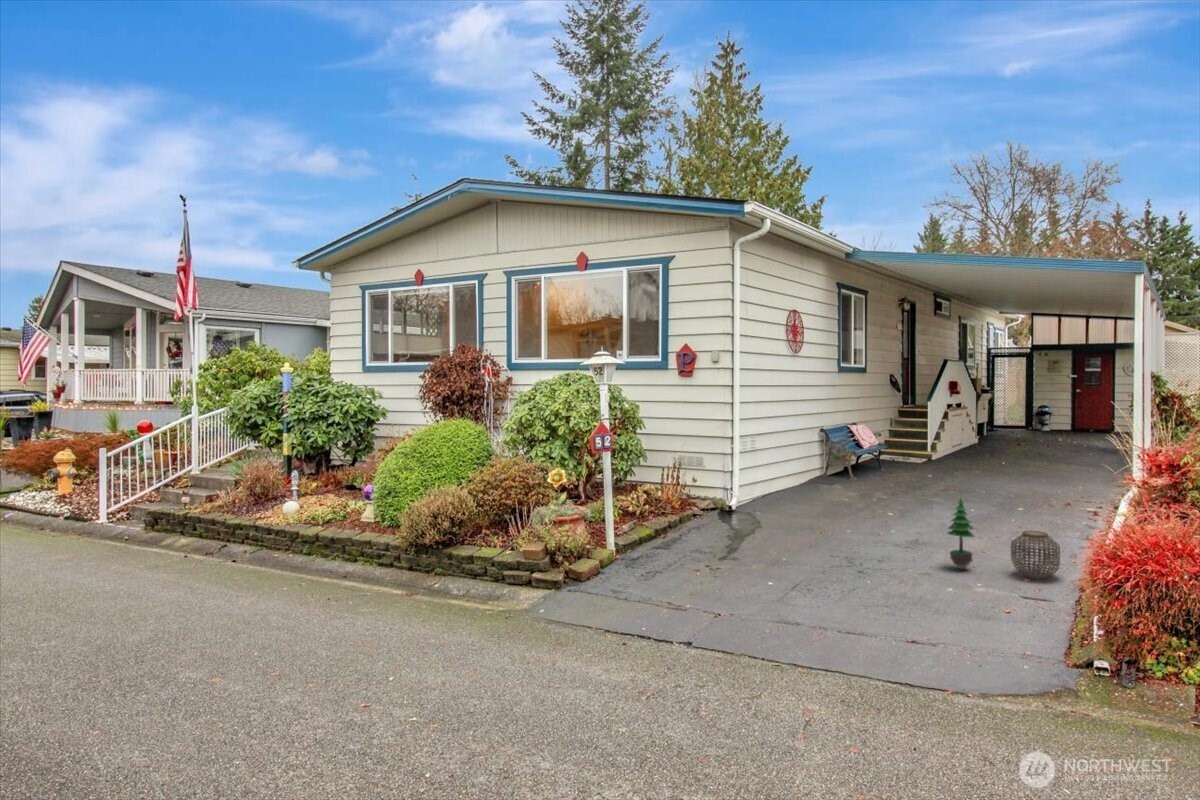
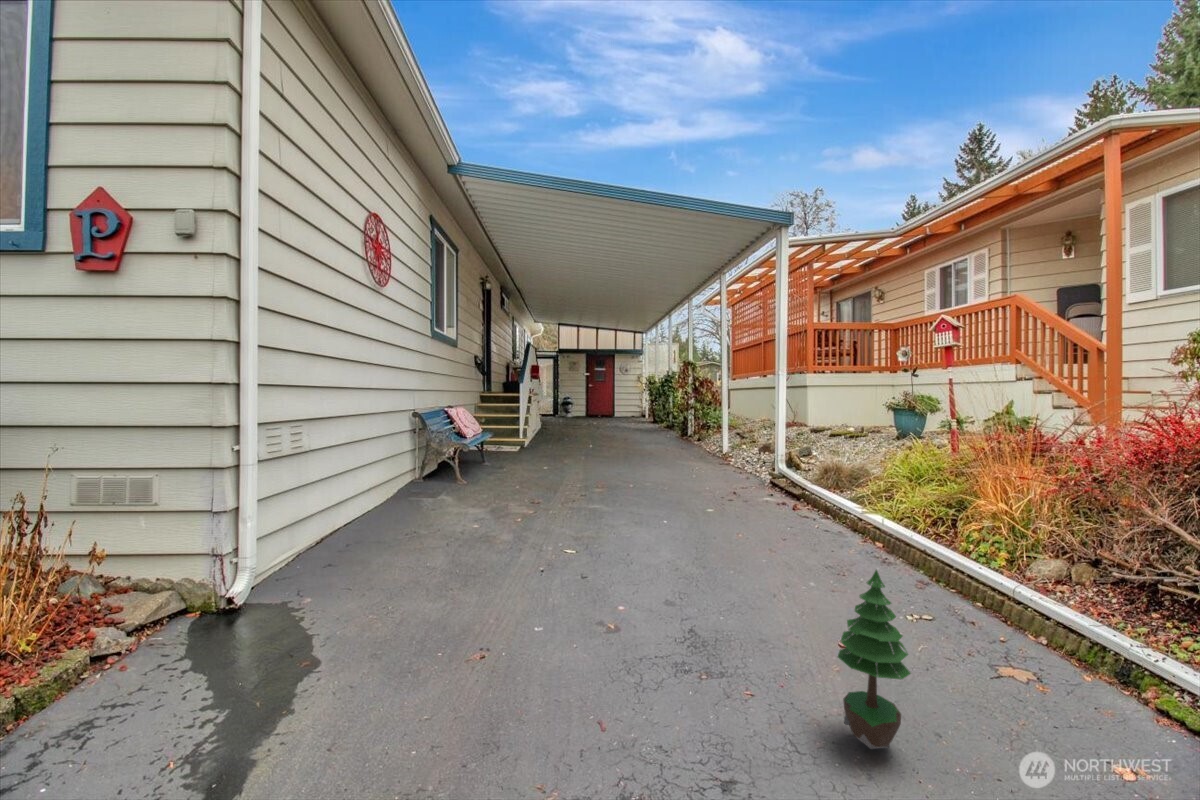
woven basket: present [1011,531,1060,580] -> none [947,620,1073,748]

